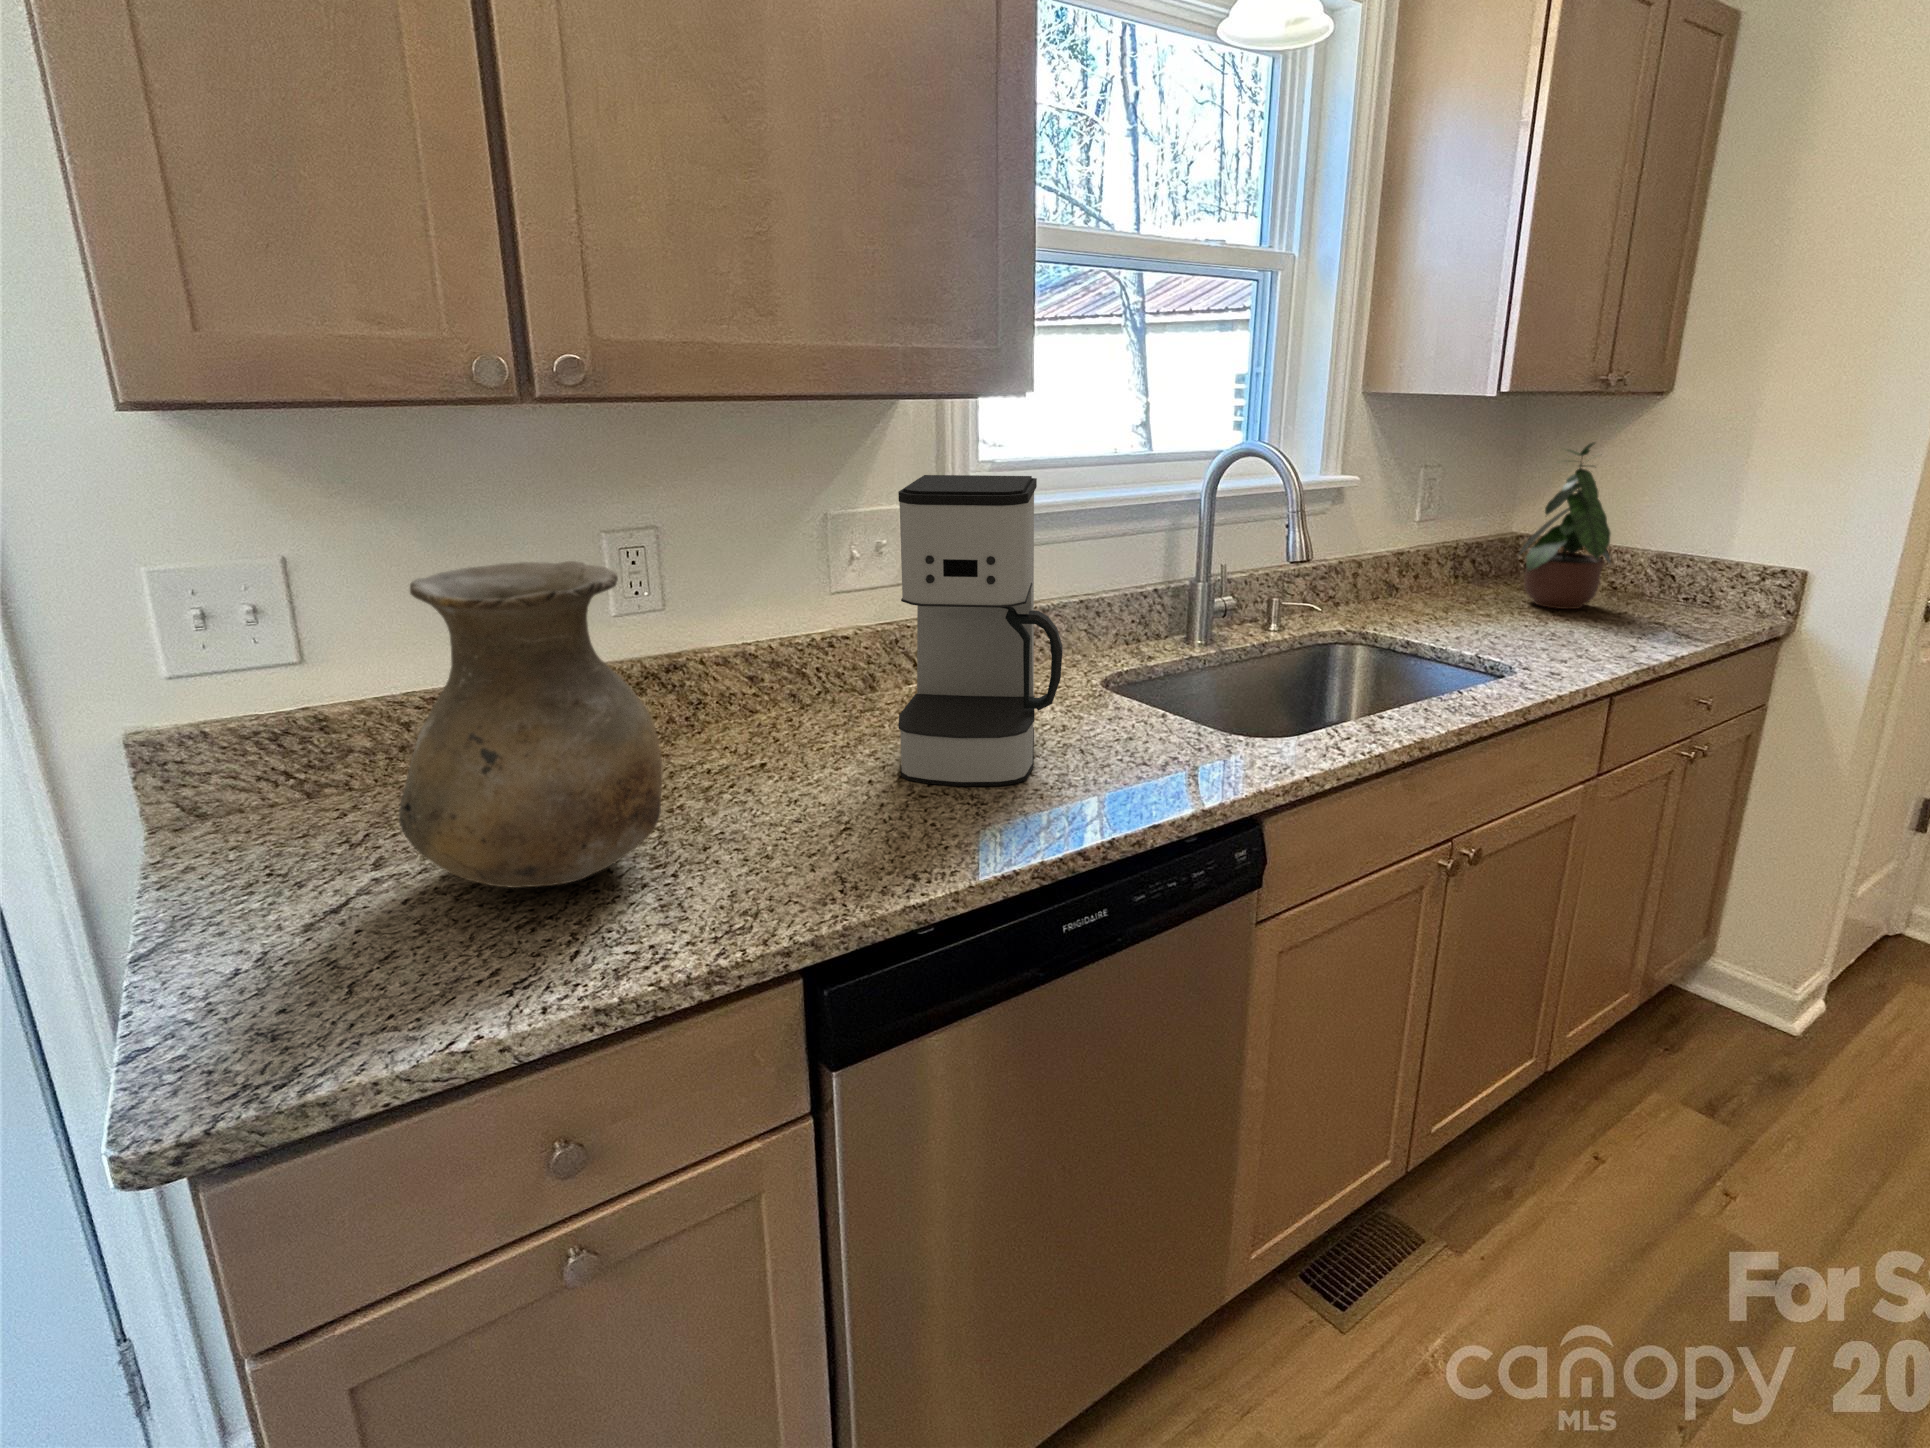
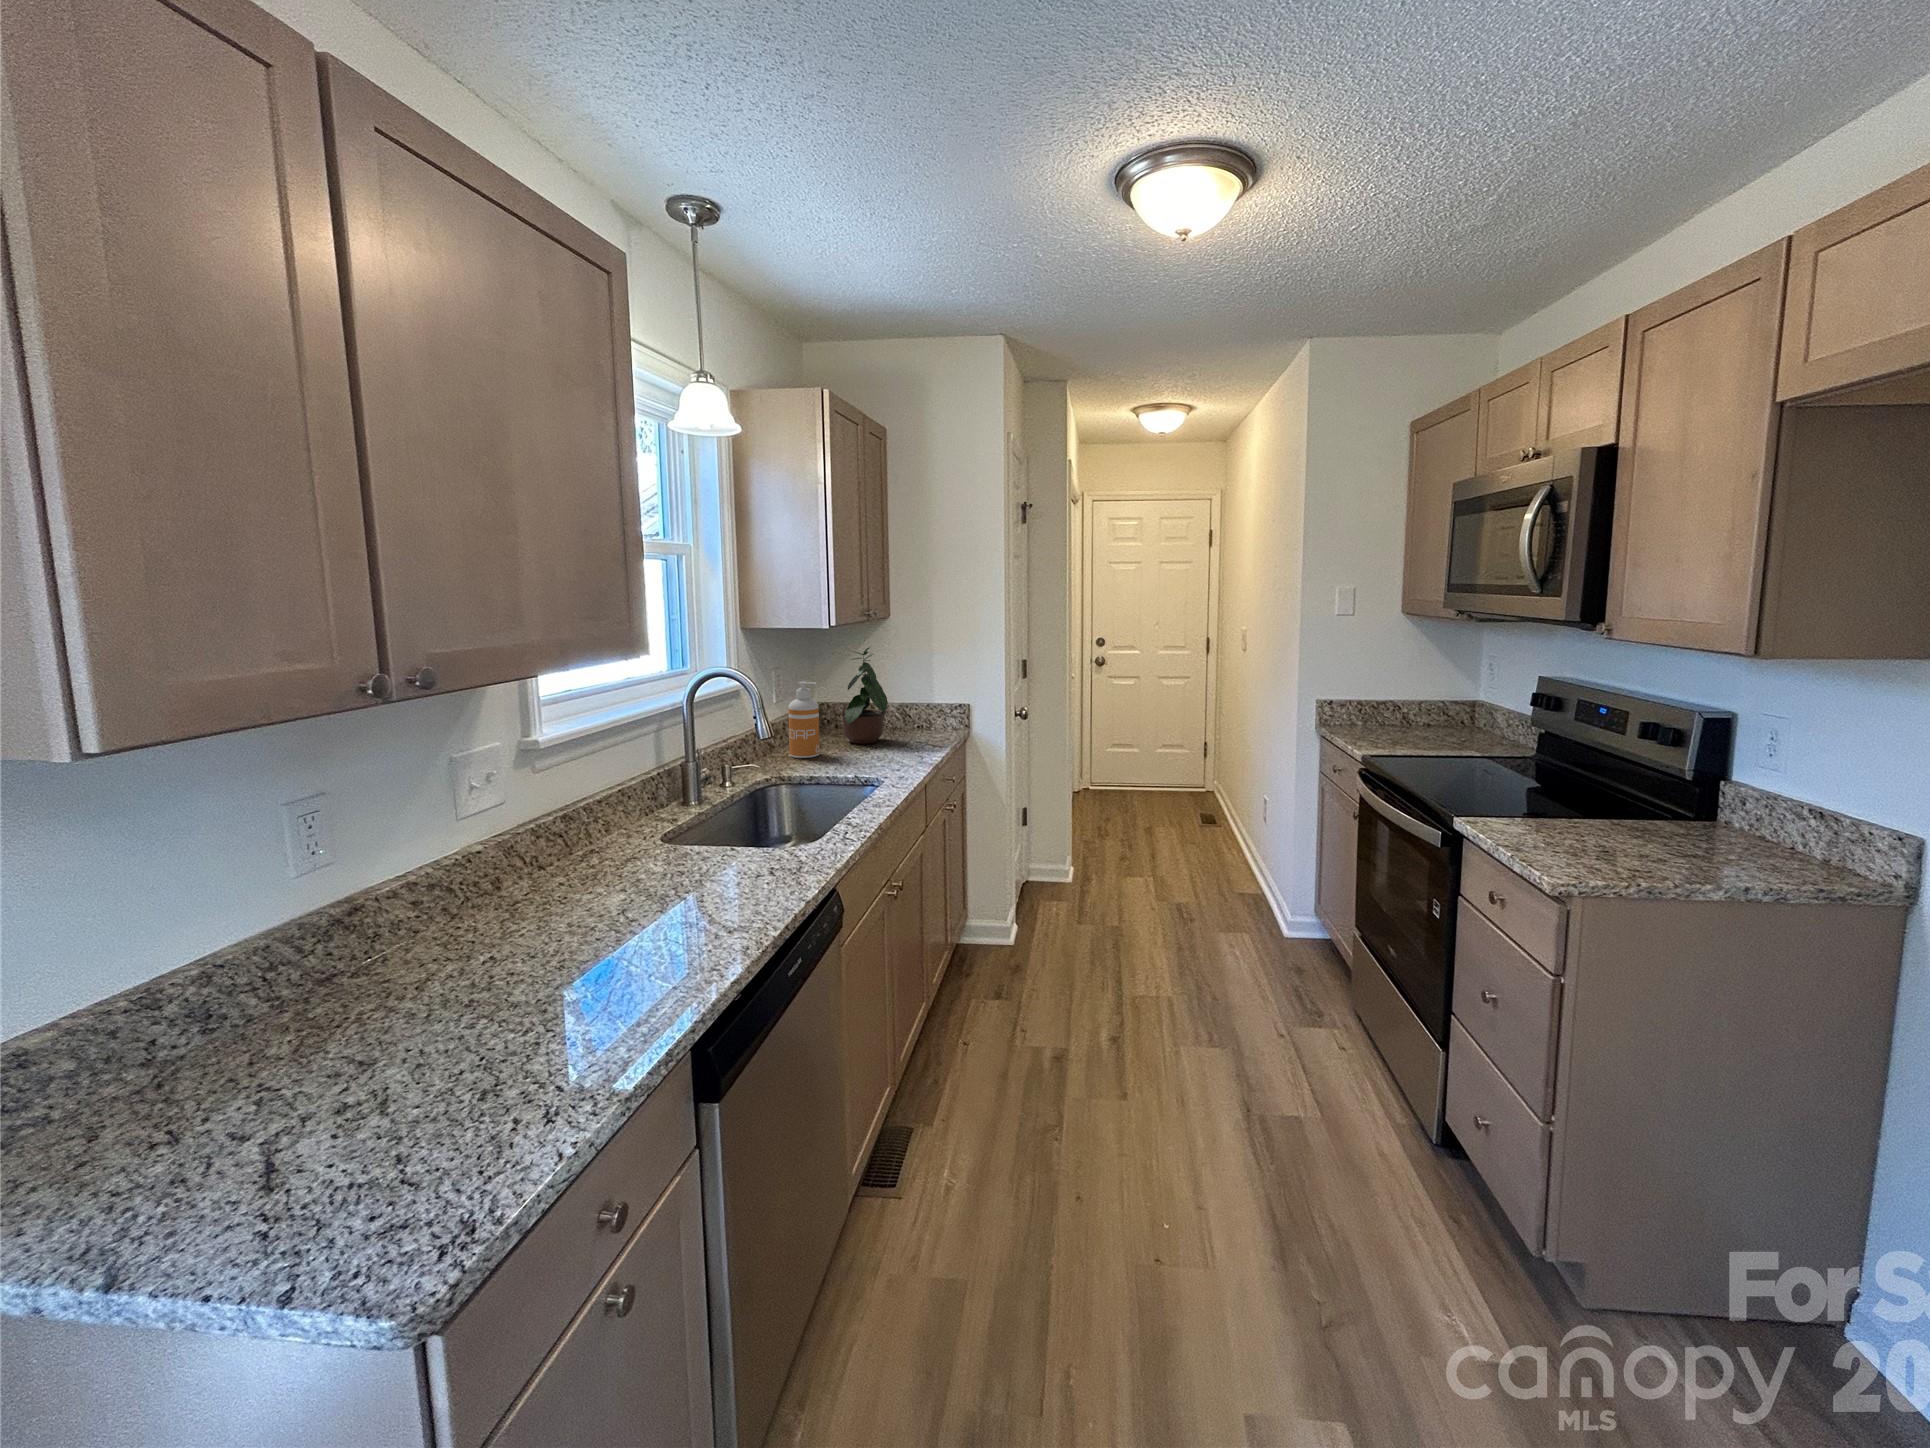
coffee maker: present [898,475,1063,786] -> none [573,711,708,934]
soap dispenser: none [1410,489,1471,614] -> present [789,681,819,758]
vase: present [399,561,662,888] -> none [318,823,547,1093]

